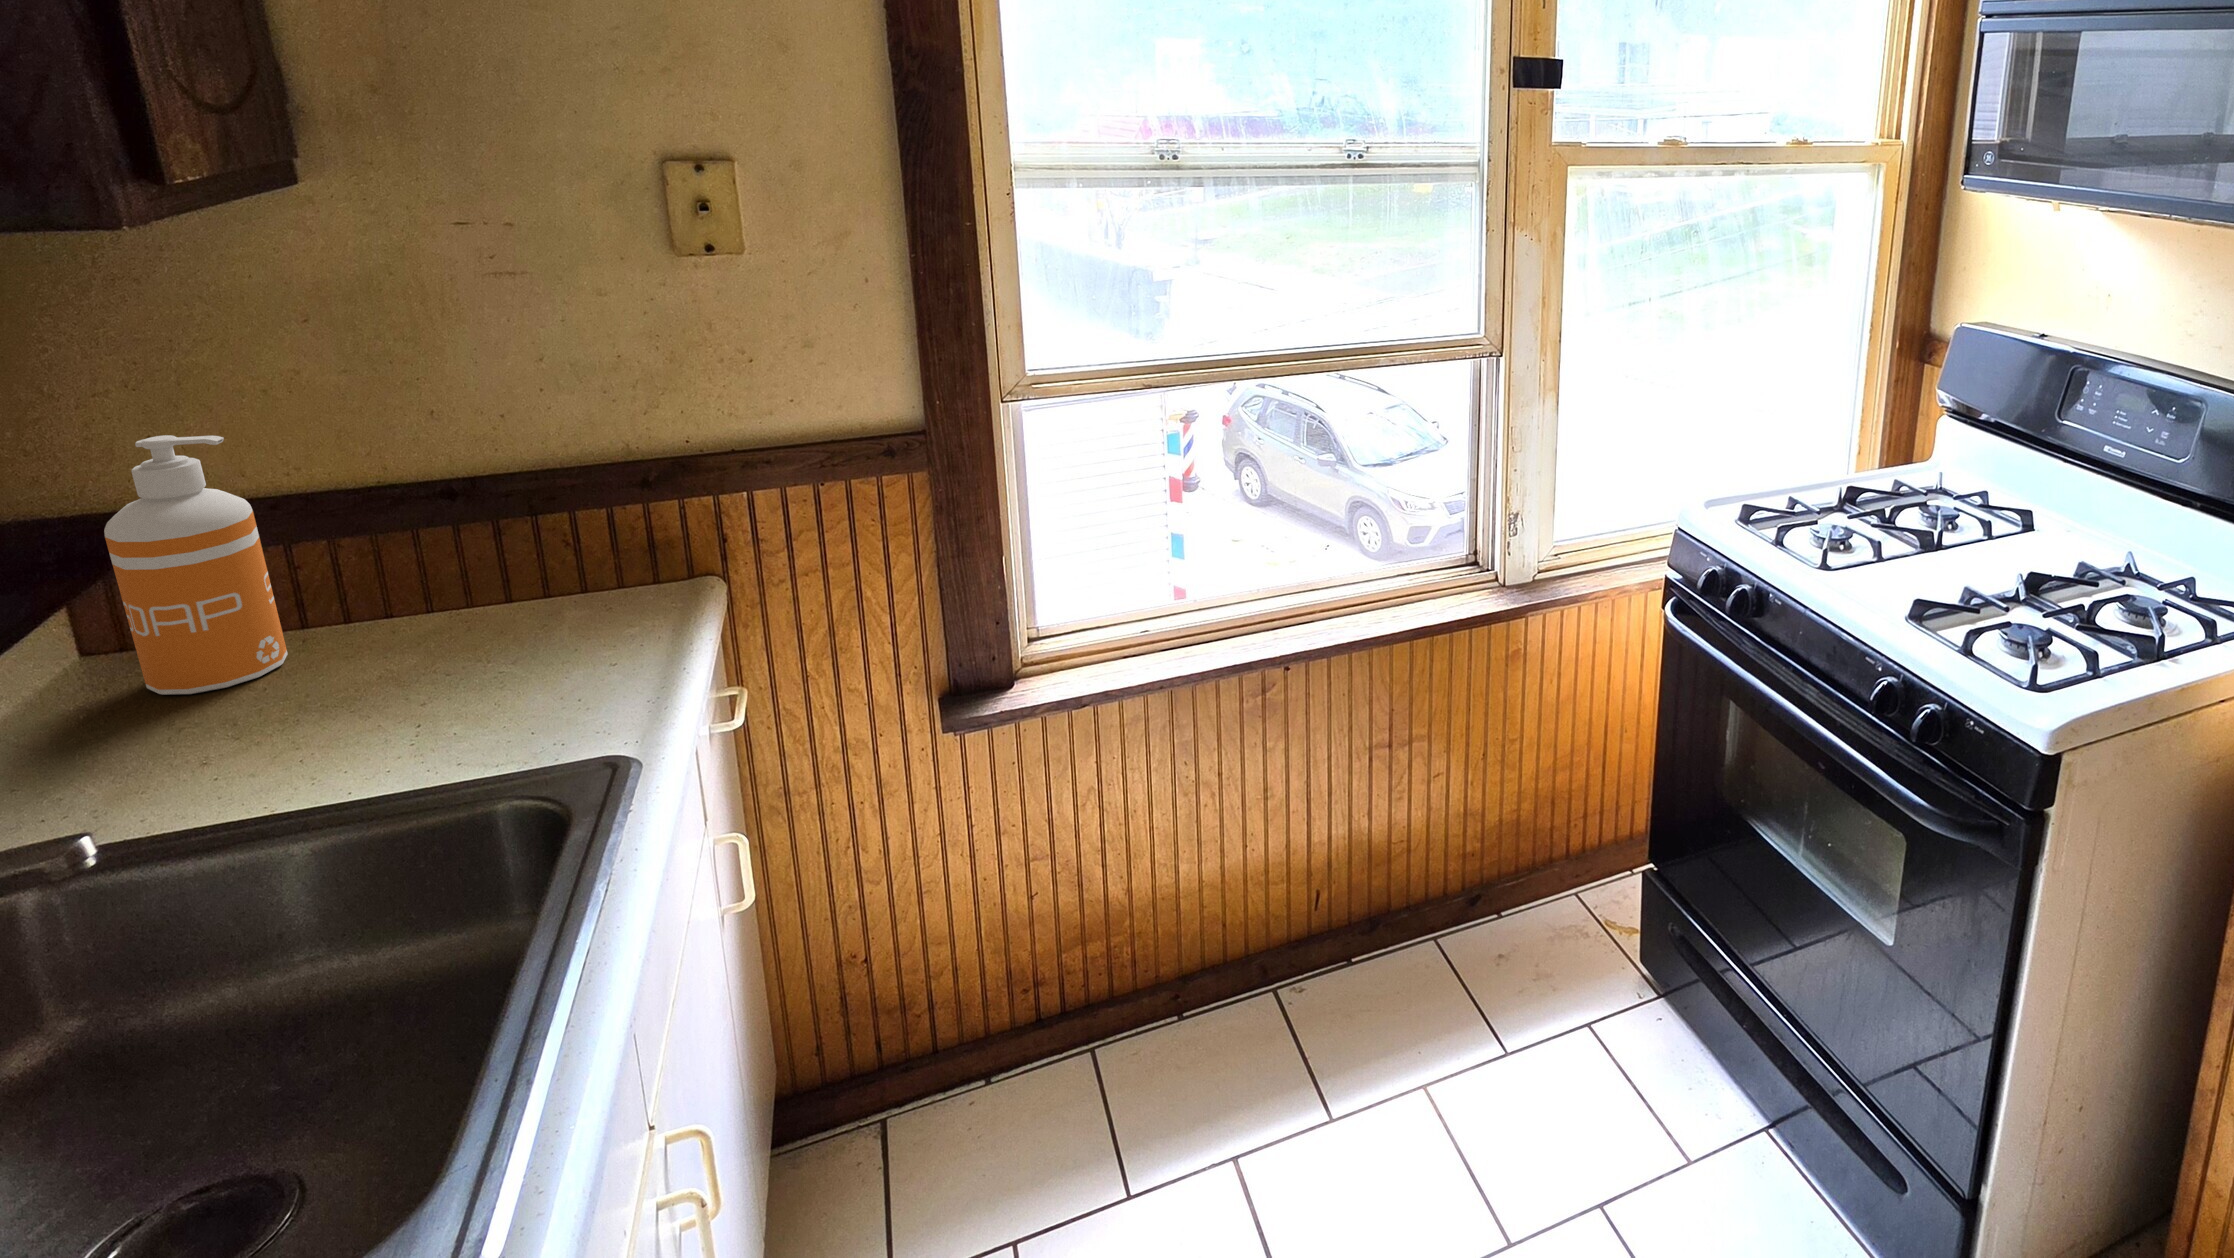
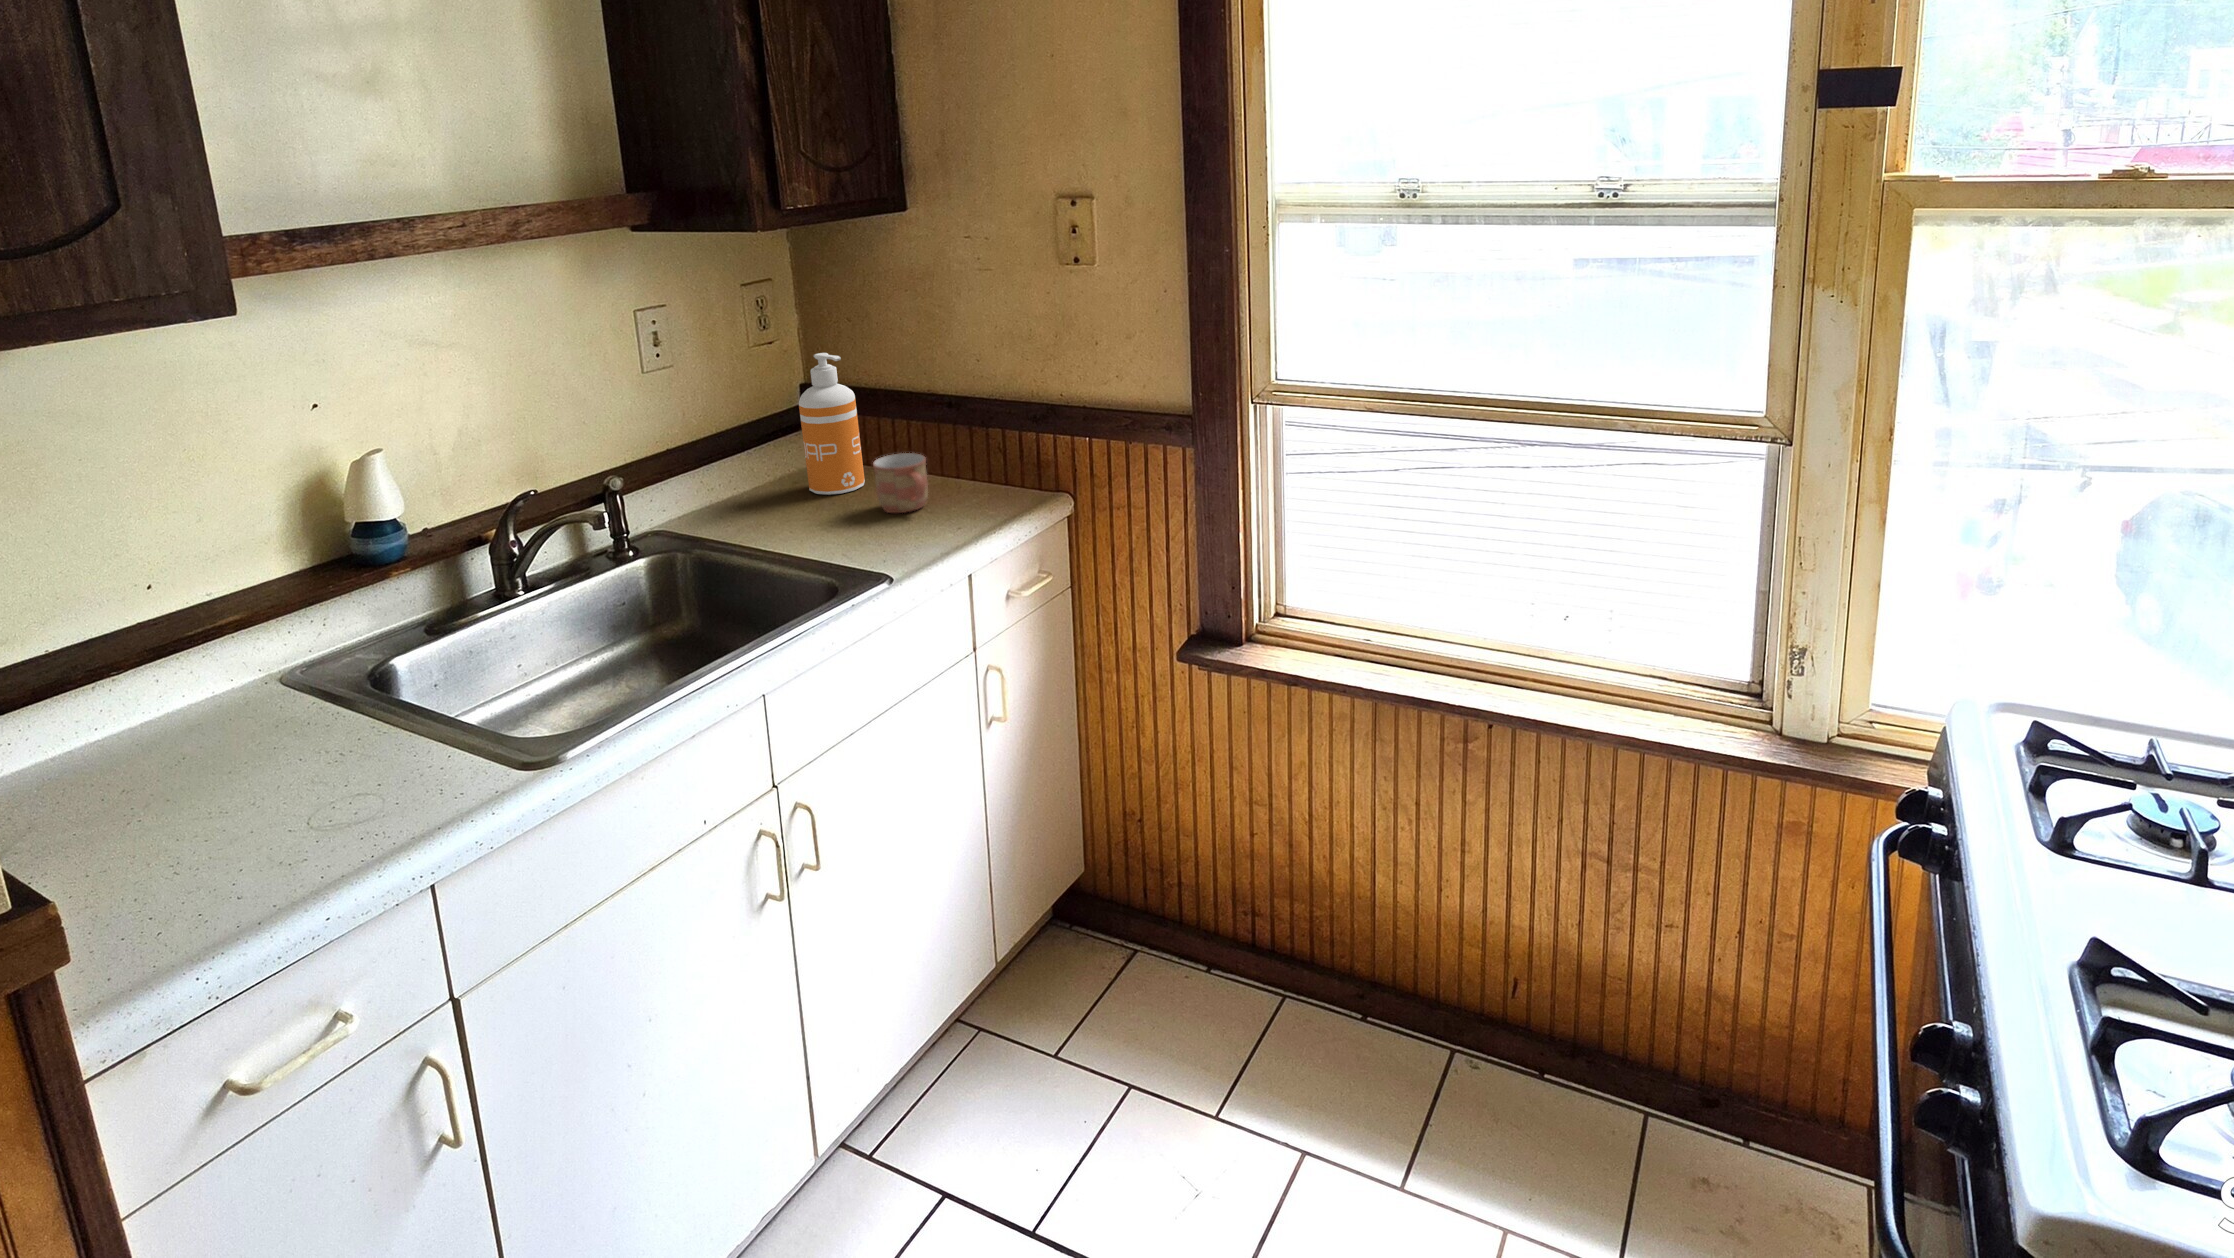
mug: none [391,565,535,670] -> present [873,453,928,513]

